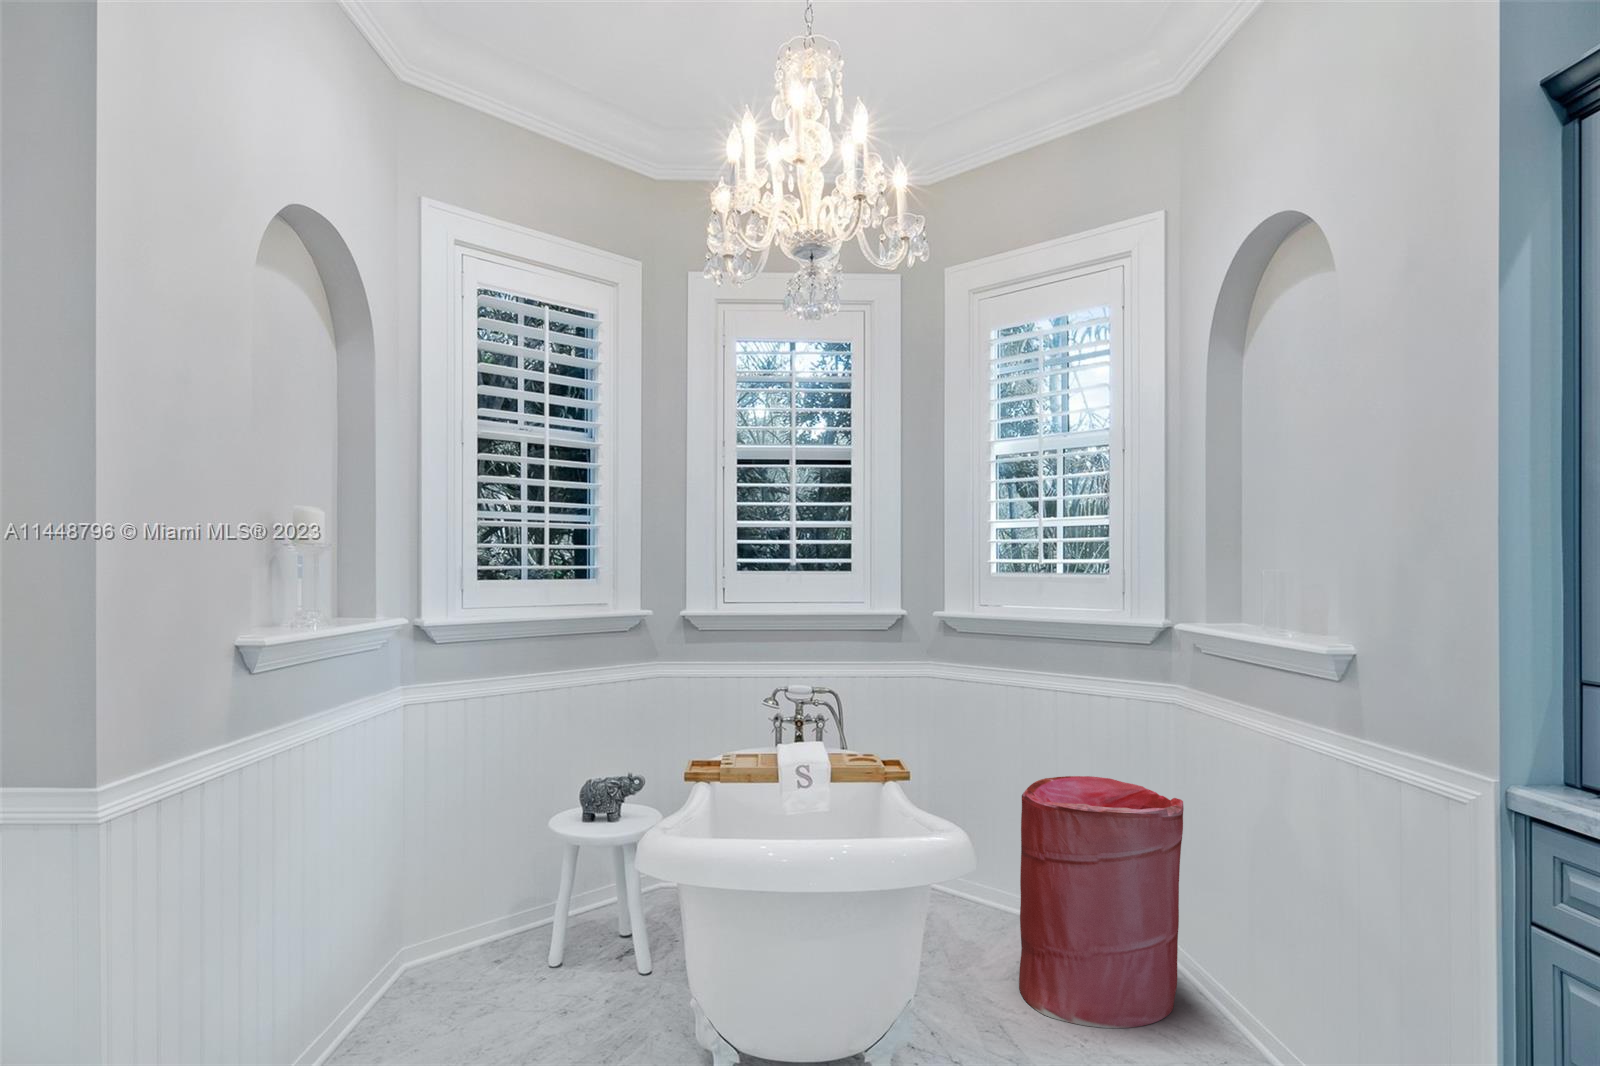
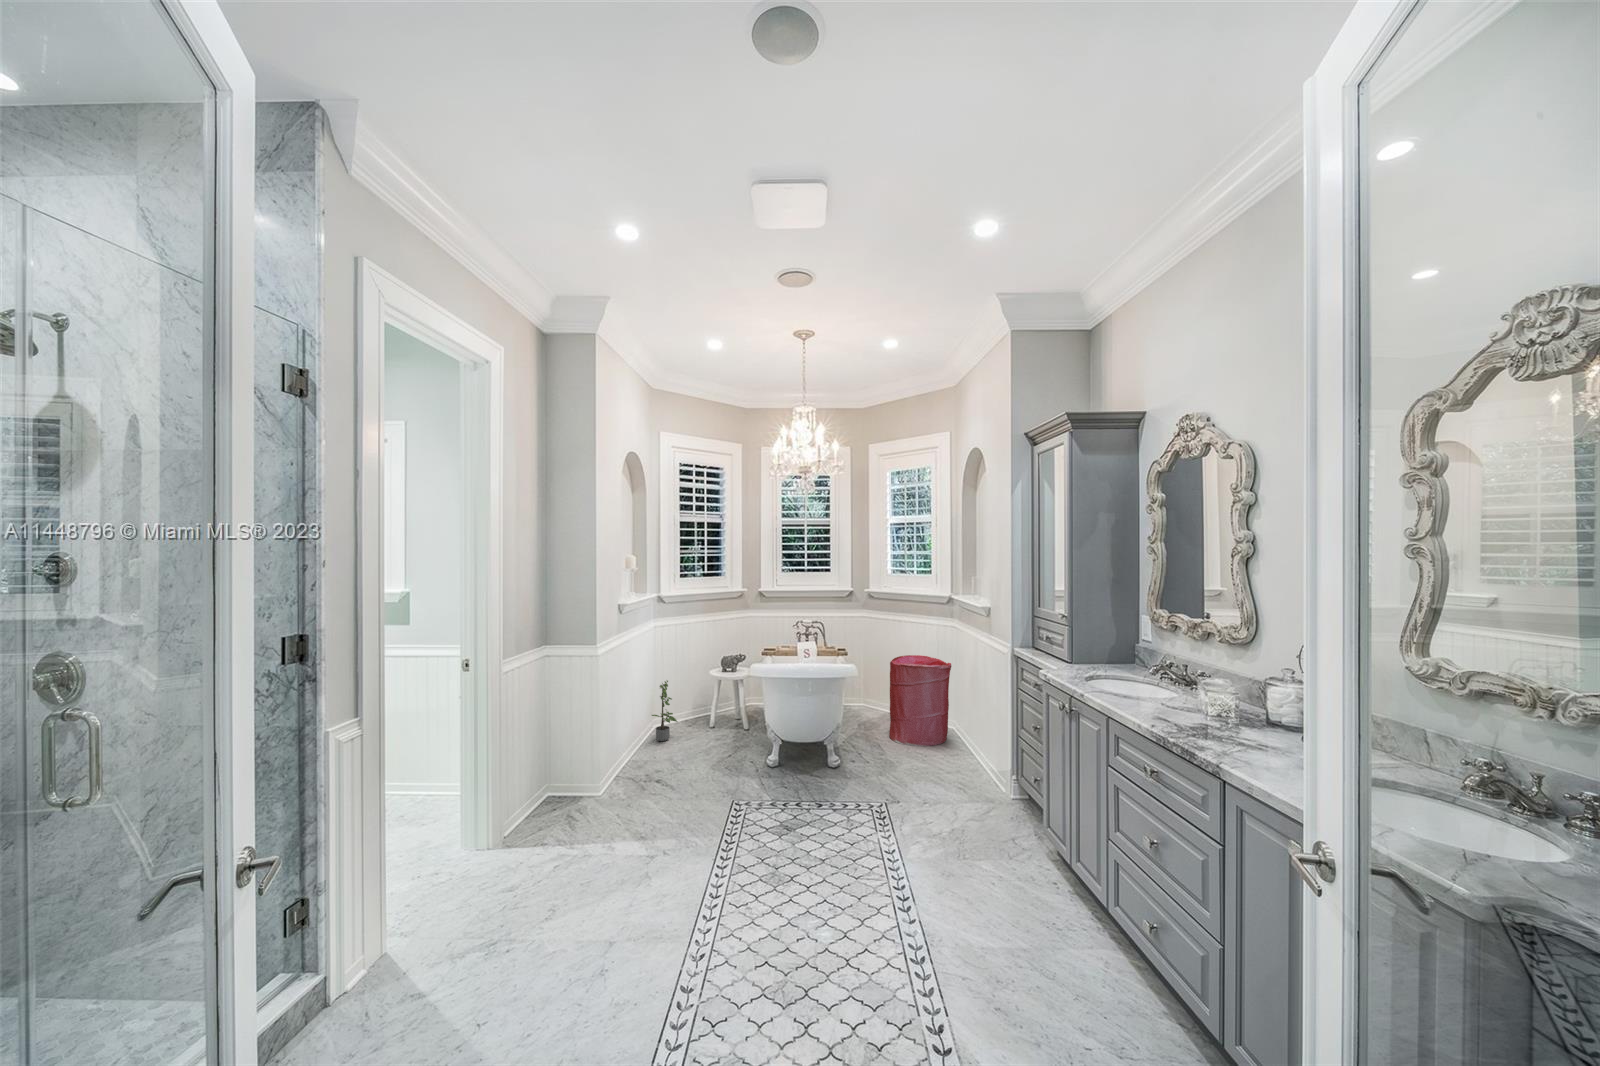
potted plant: none [377,845,458,1020] -> present [652,681,677,741]

